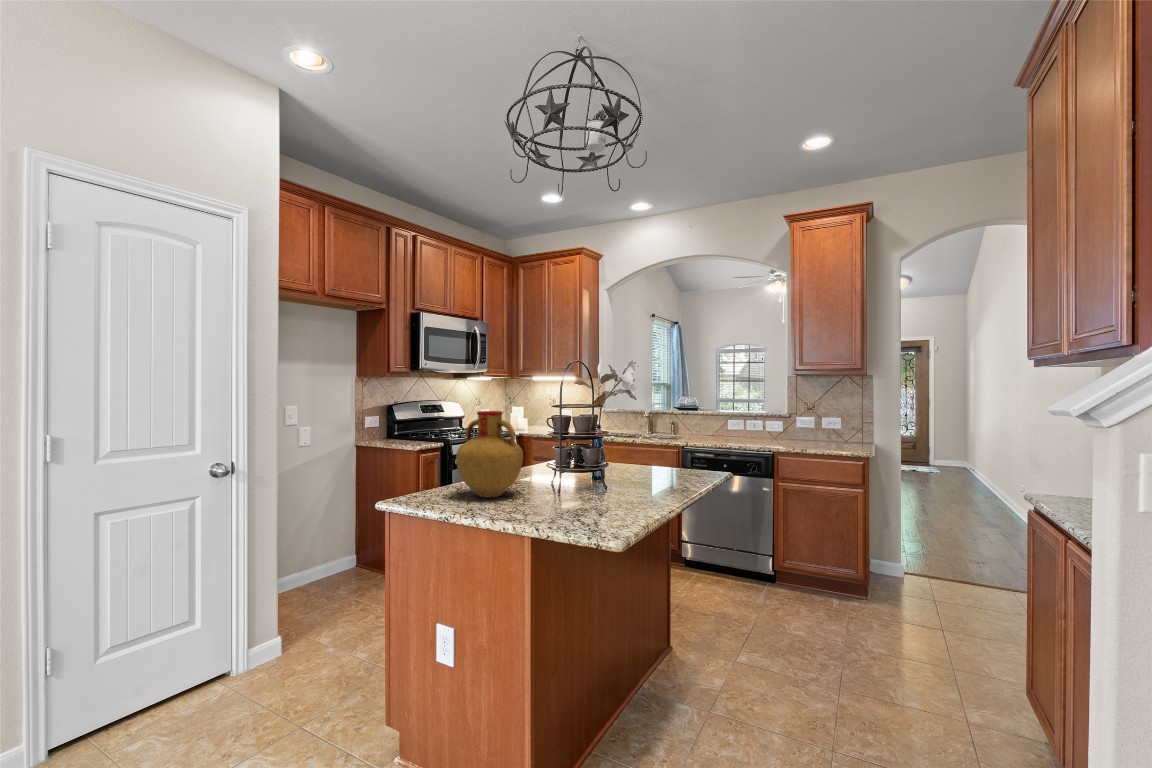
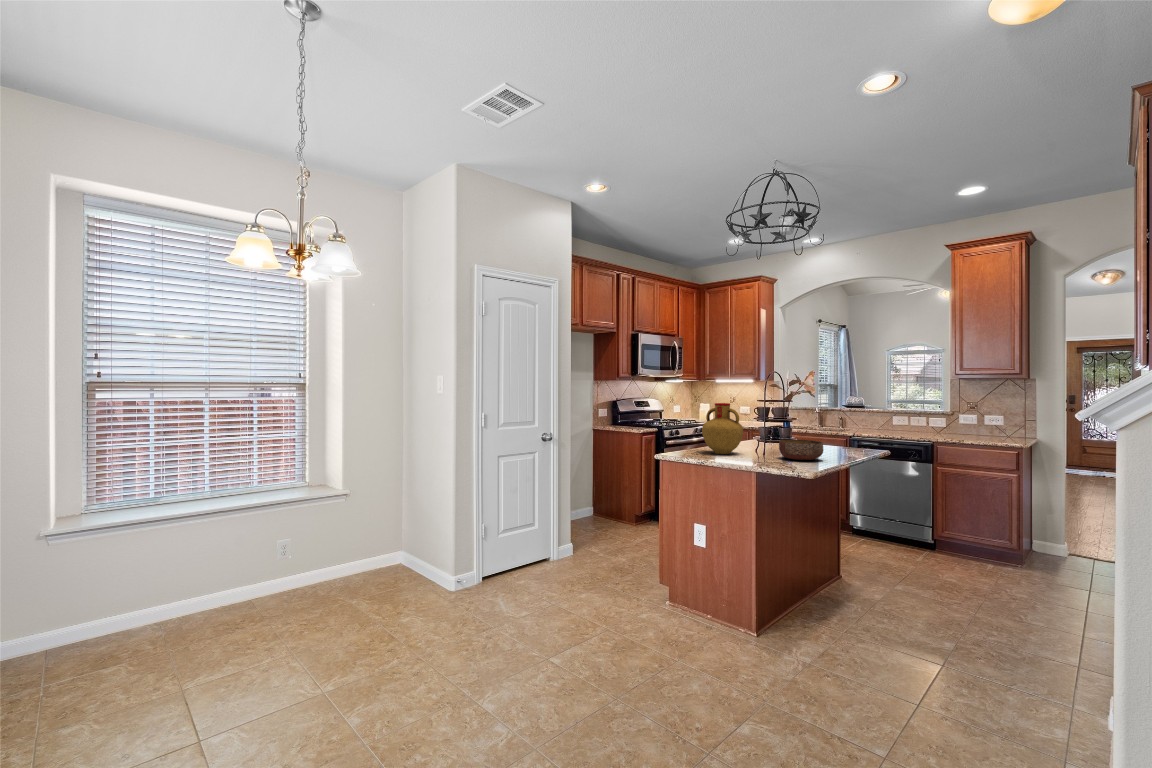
bowl: none [576,469,643,506] -> present [779,439,823,460]

